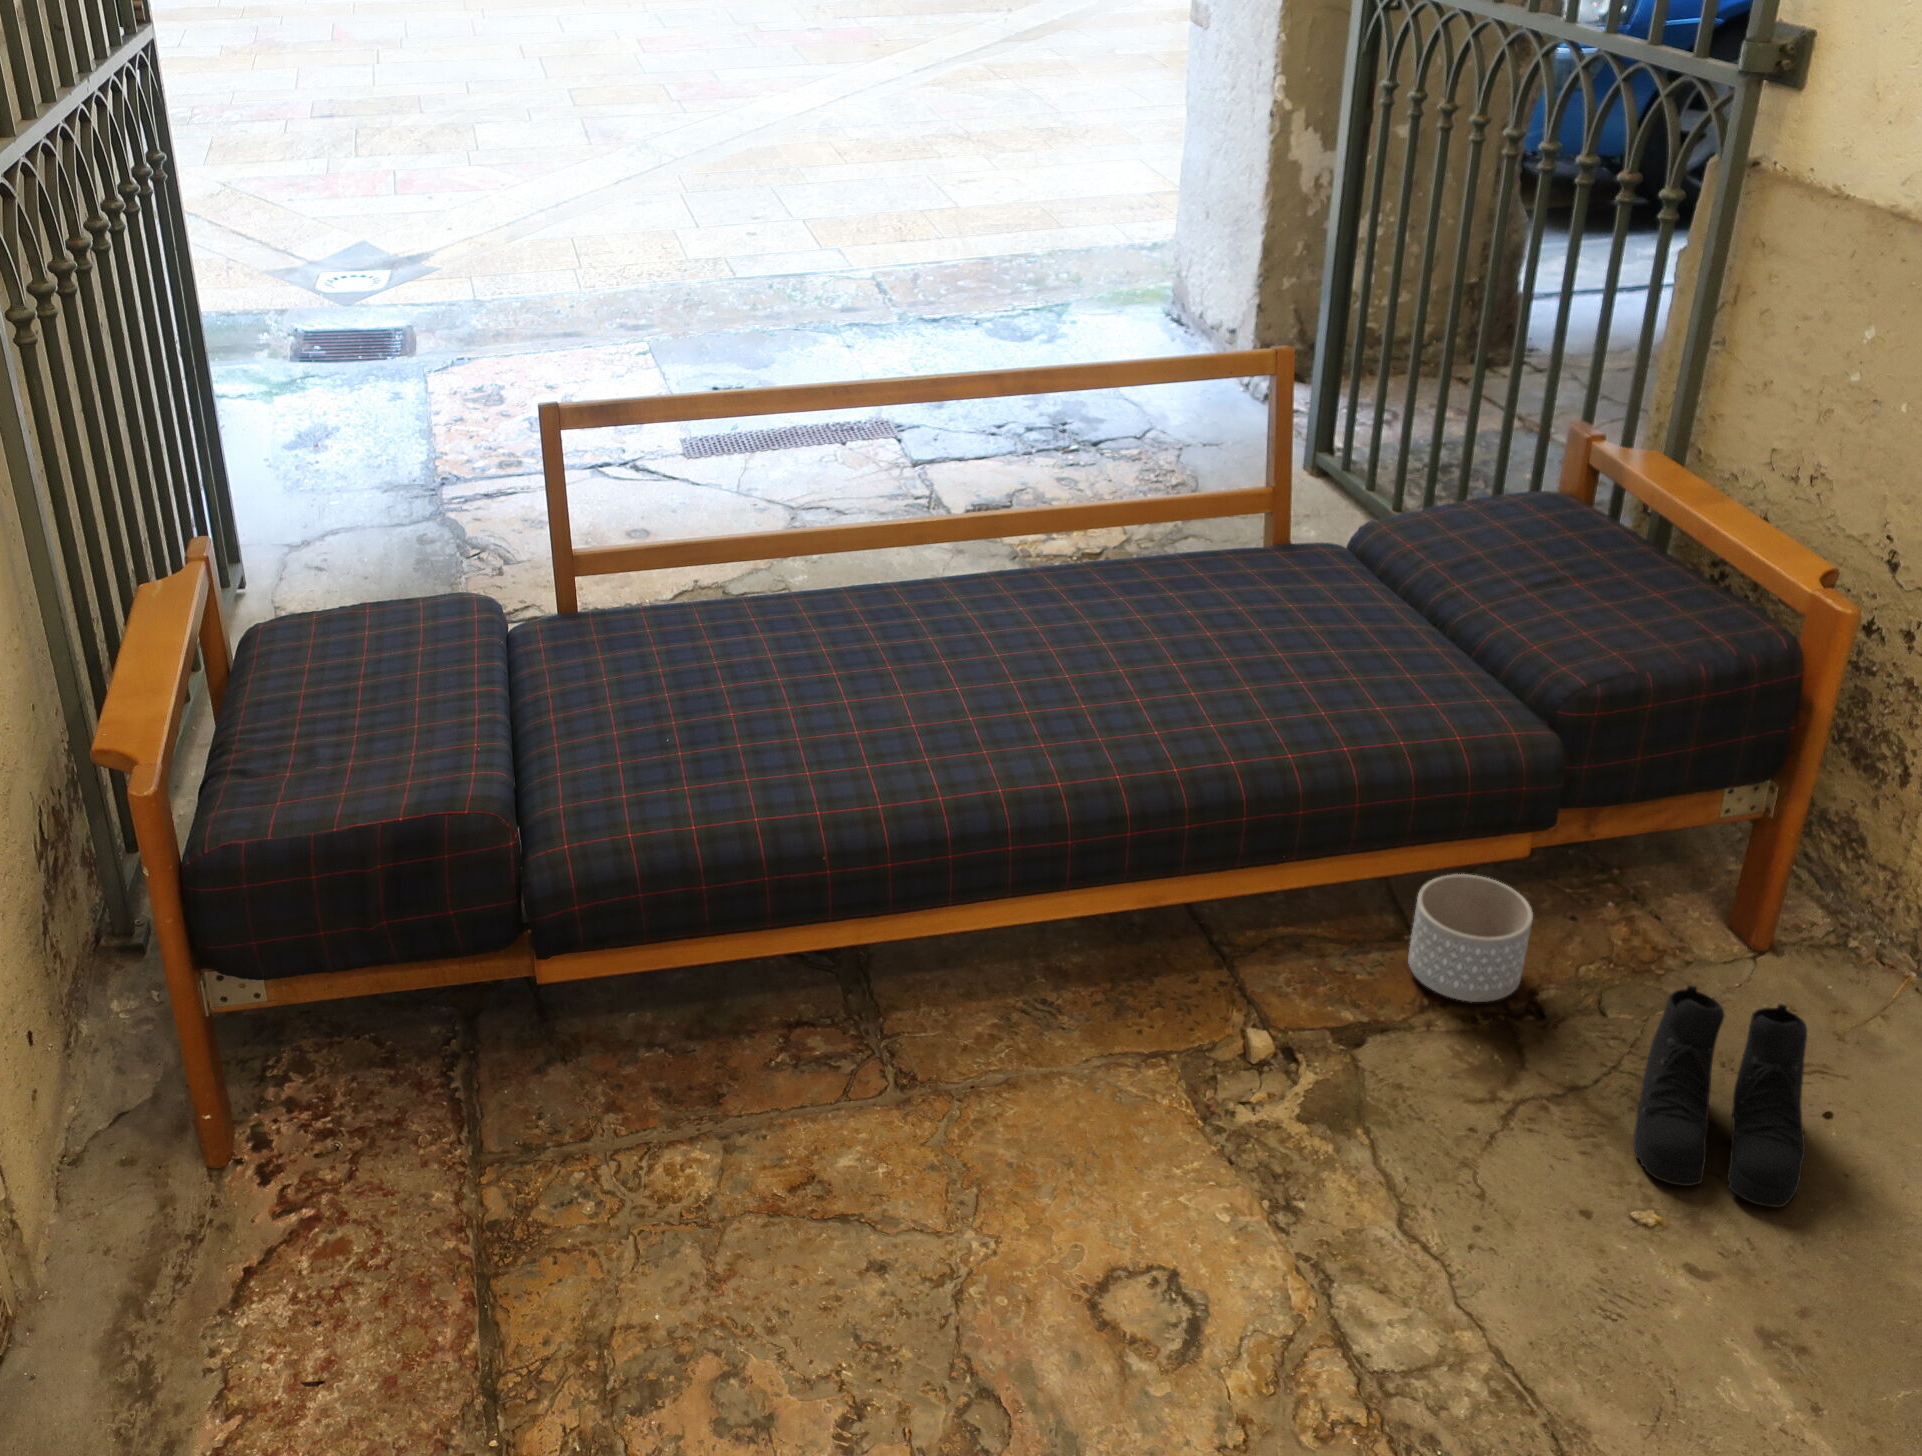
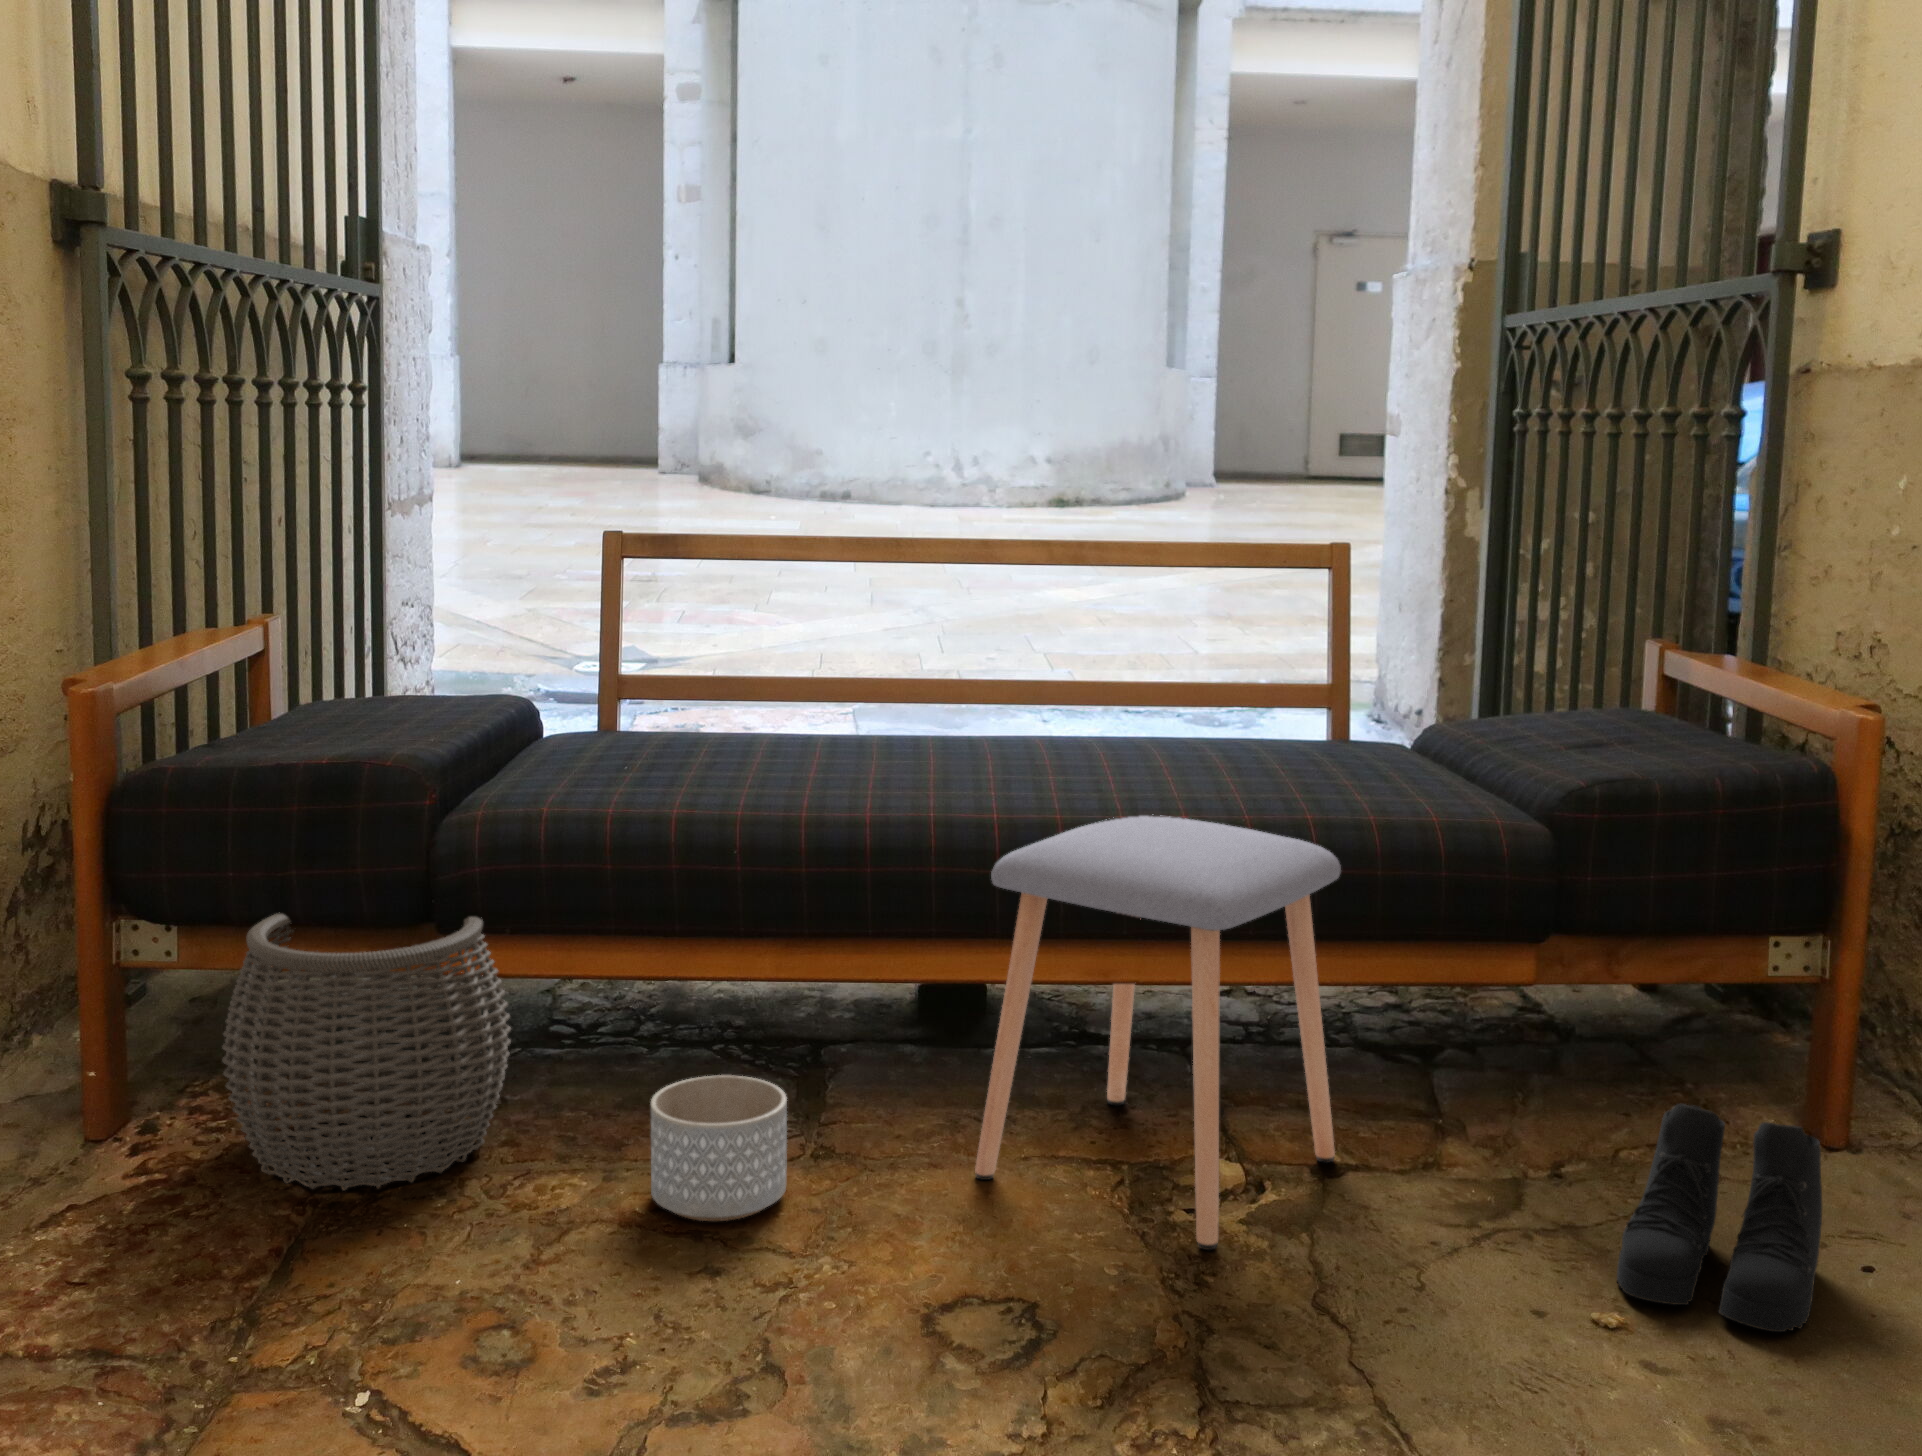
stool: none [1054,737,1382,1169] -> present [975,815,1341,1250]
planter: present [1408,874,1533,1002] -> present [651,1075,787,1221]
woven basket: none [339,901,613,1214] -> present [222,914,511,1190]

